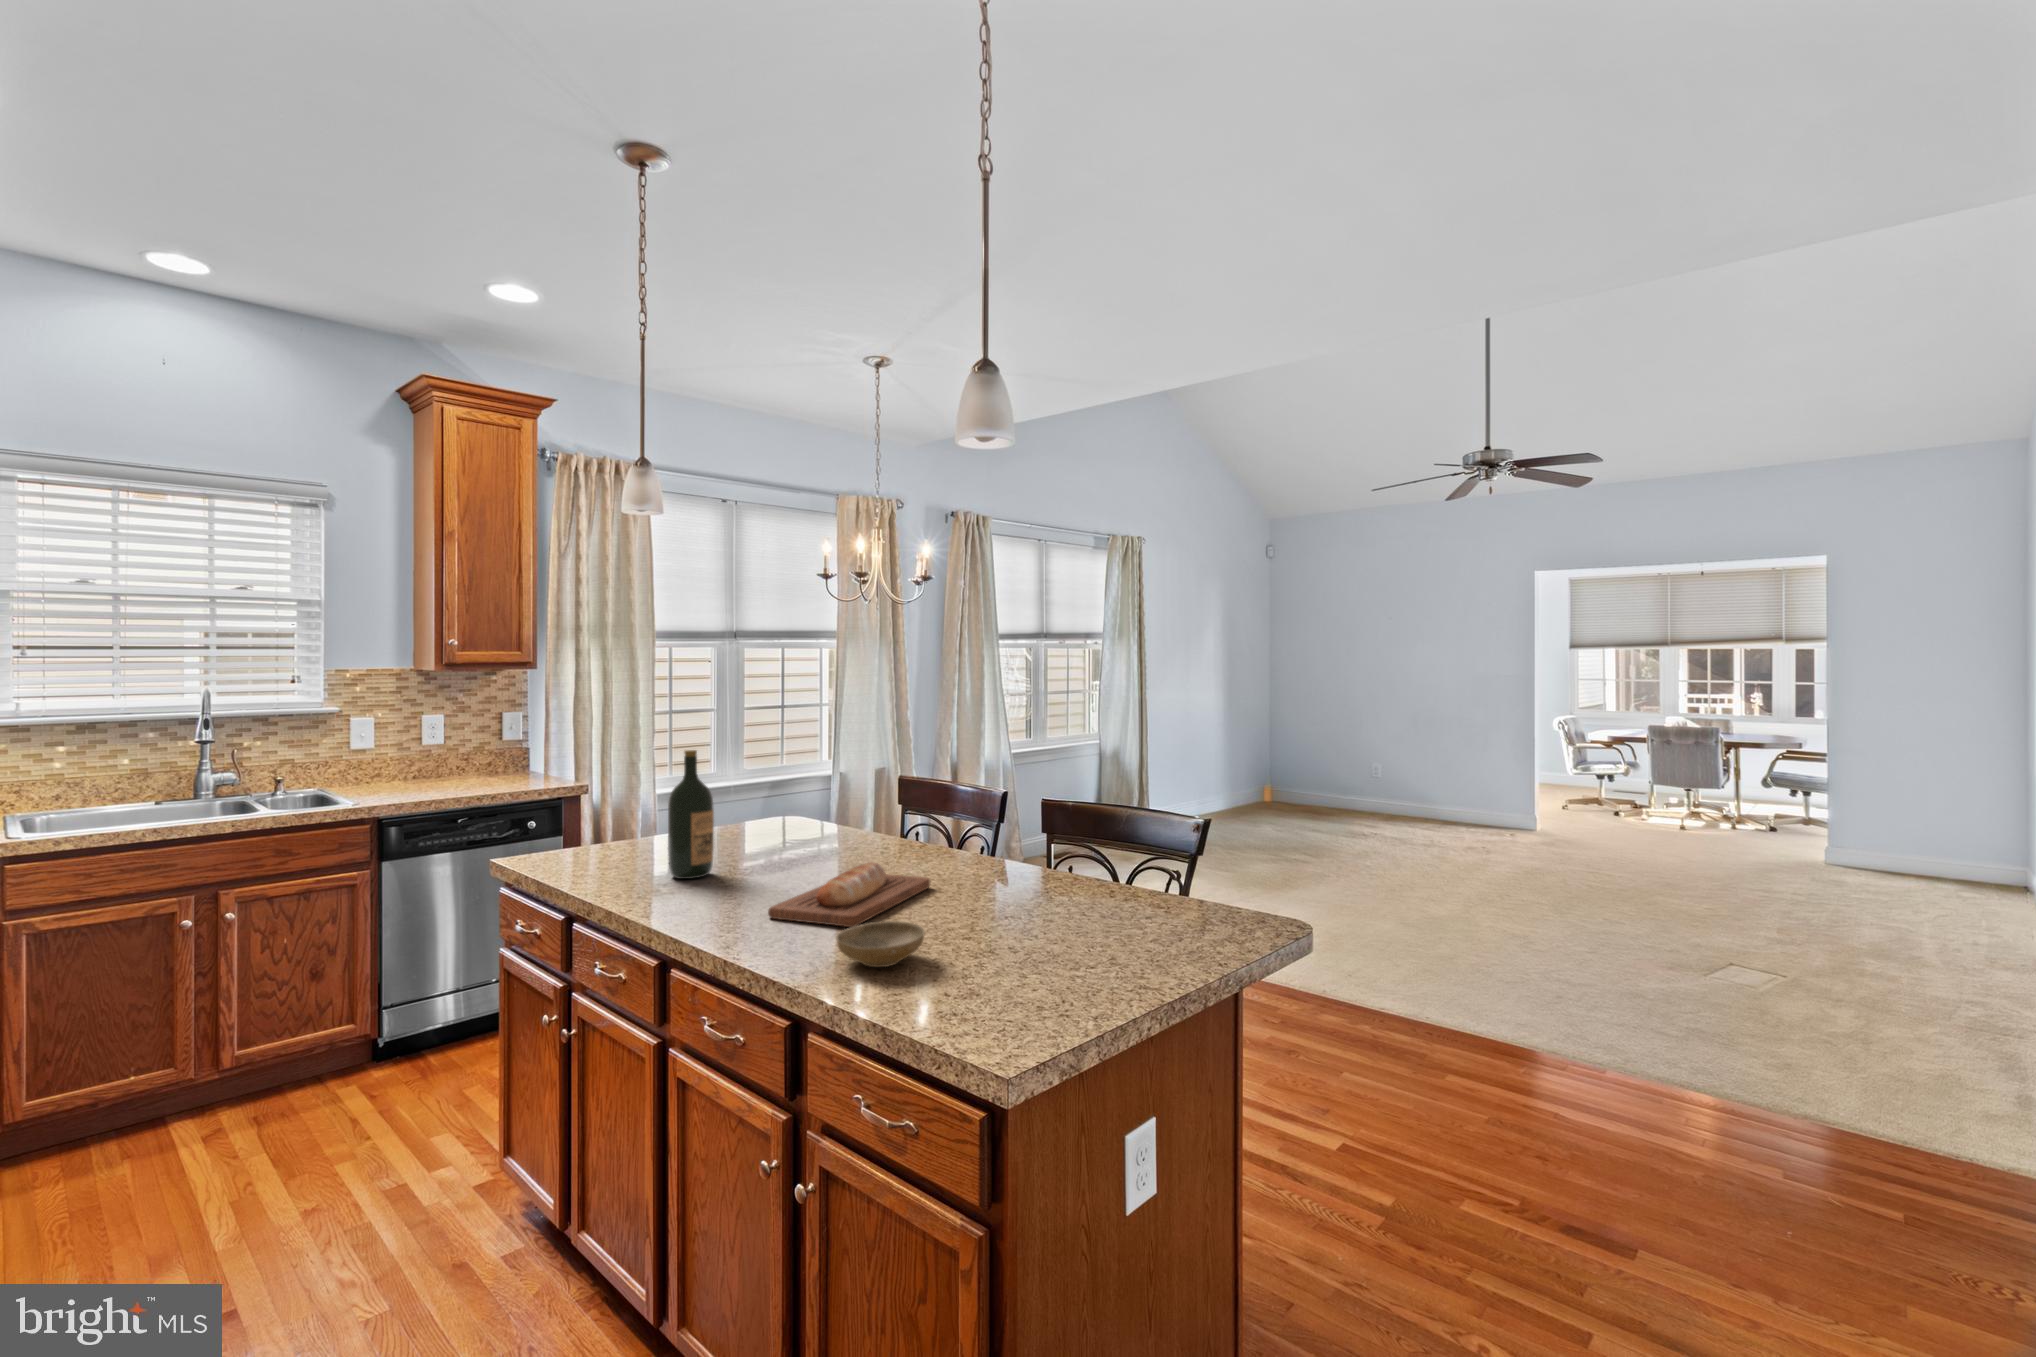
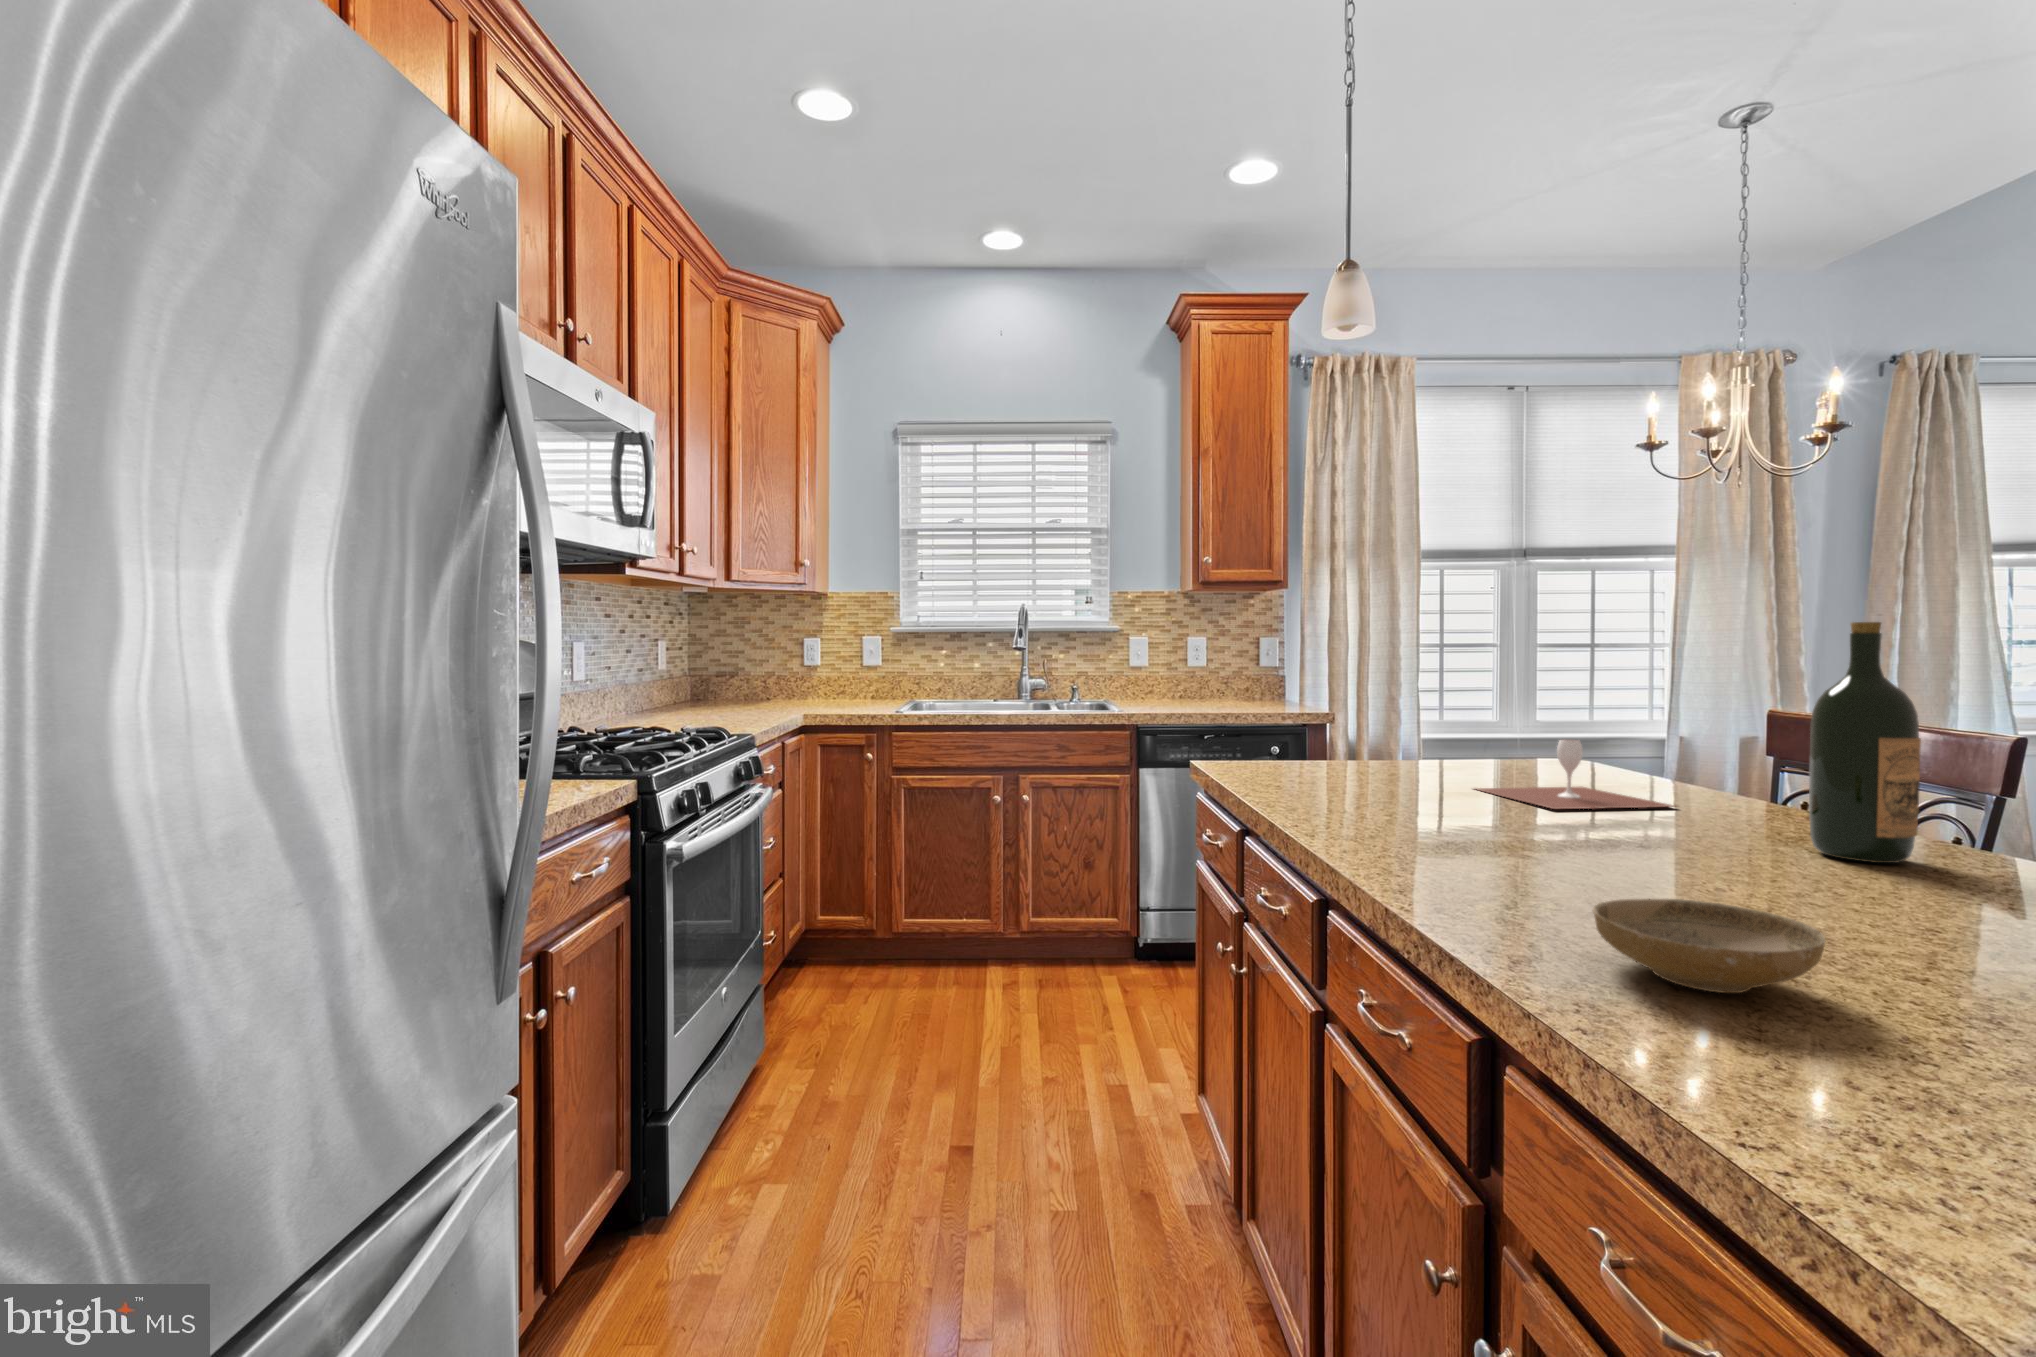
wine bottle: present [668,750,714,879] -> present [1809,622,1921,863]
wine glass: none [734,815,853,865] -> present [1476,740,1674,809]
bread loaf: present [768,863,930,927] -> none [1488,812,1851,908]

